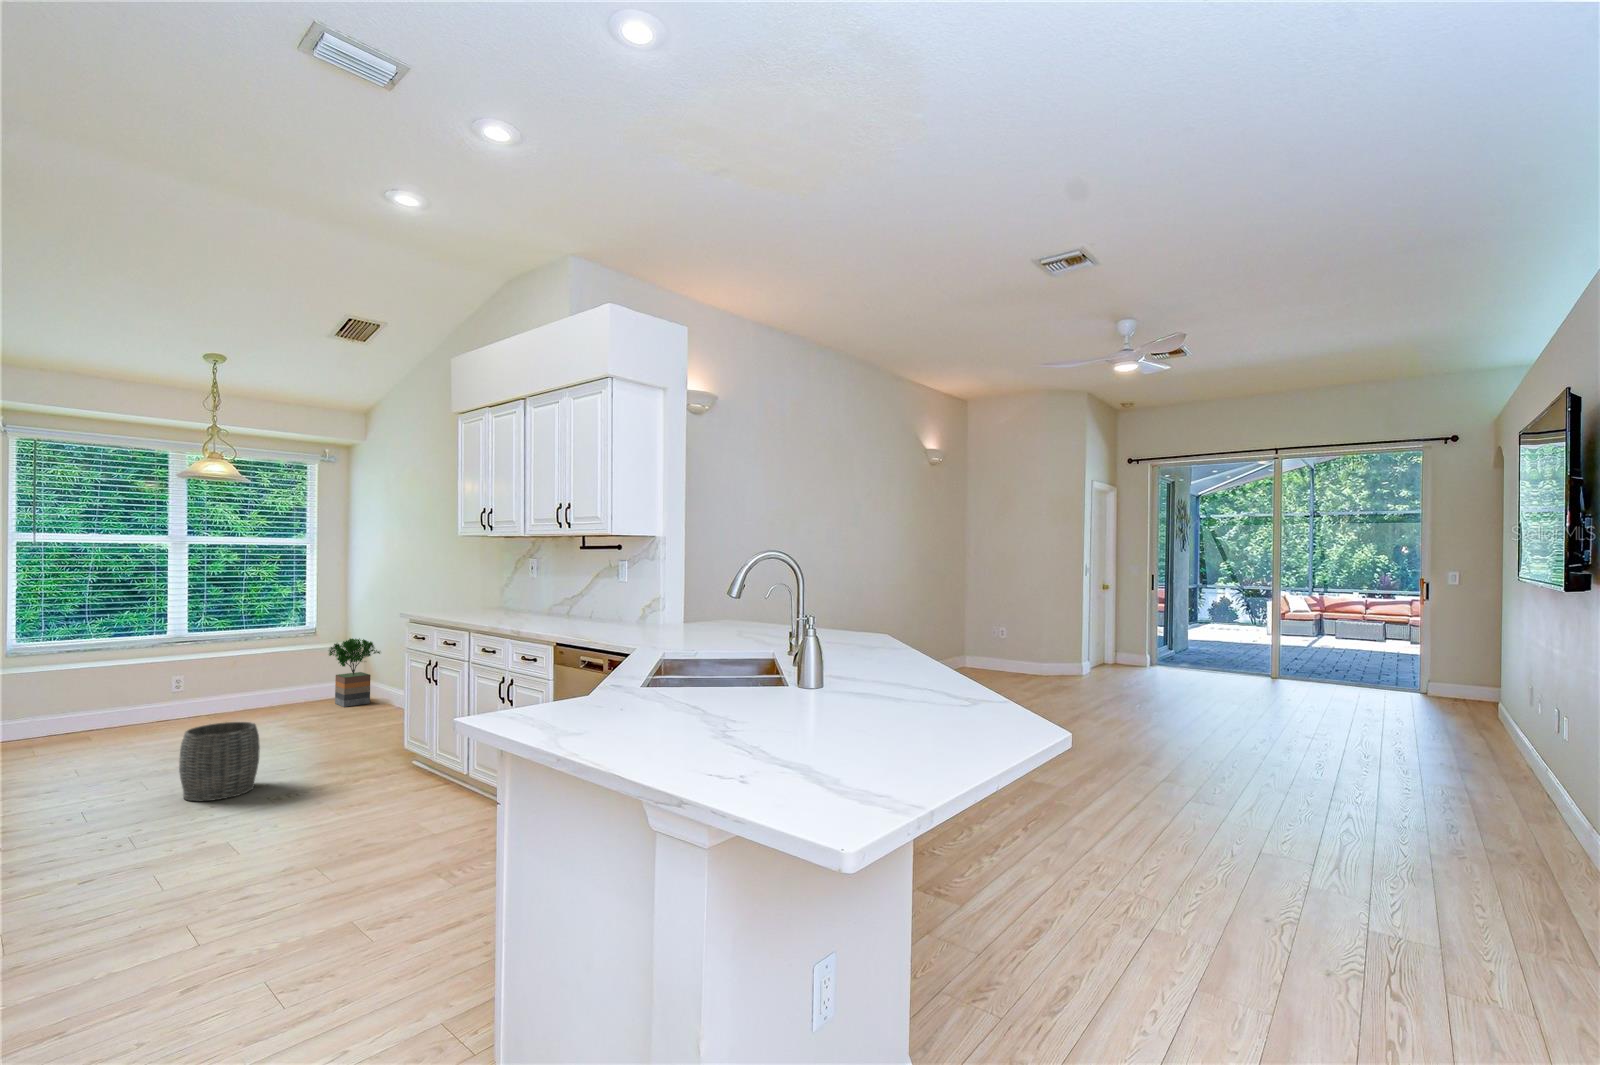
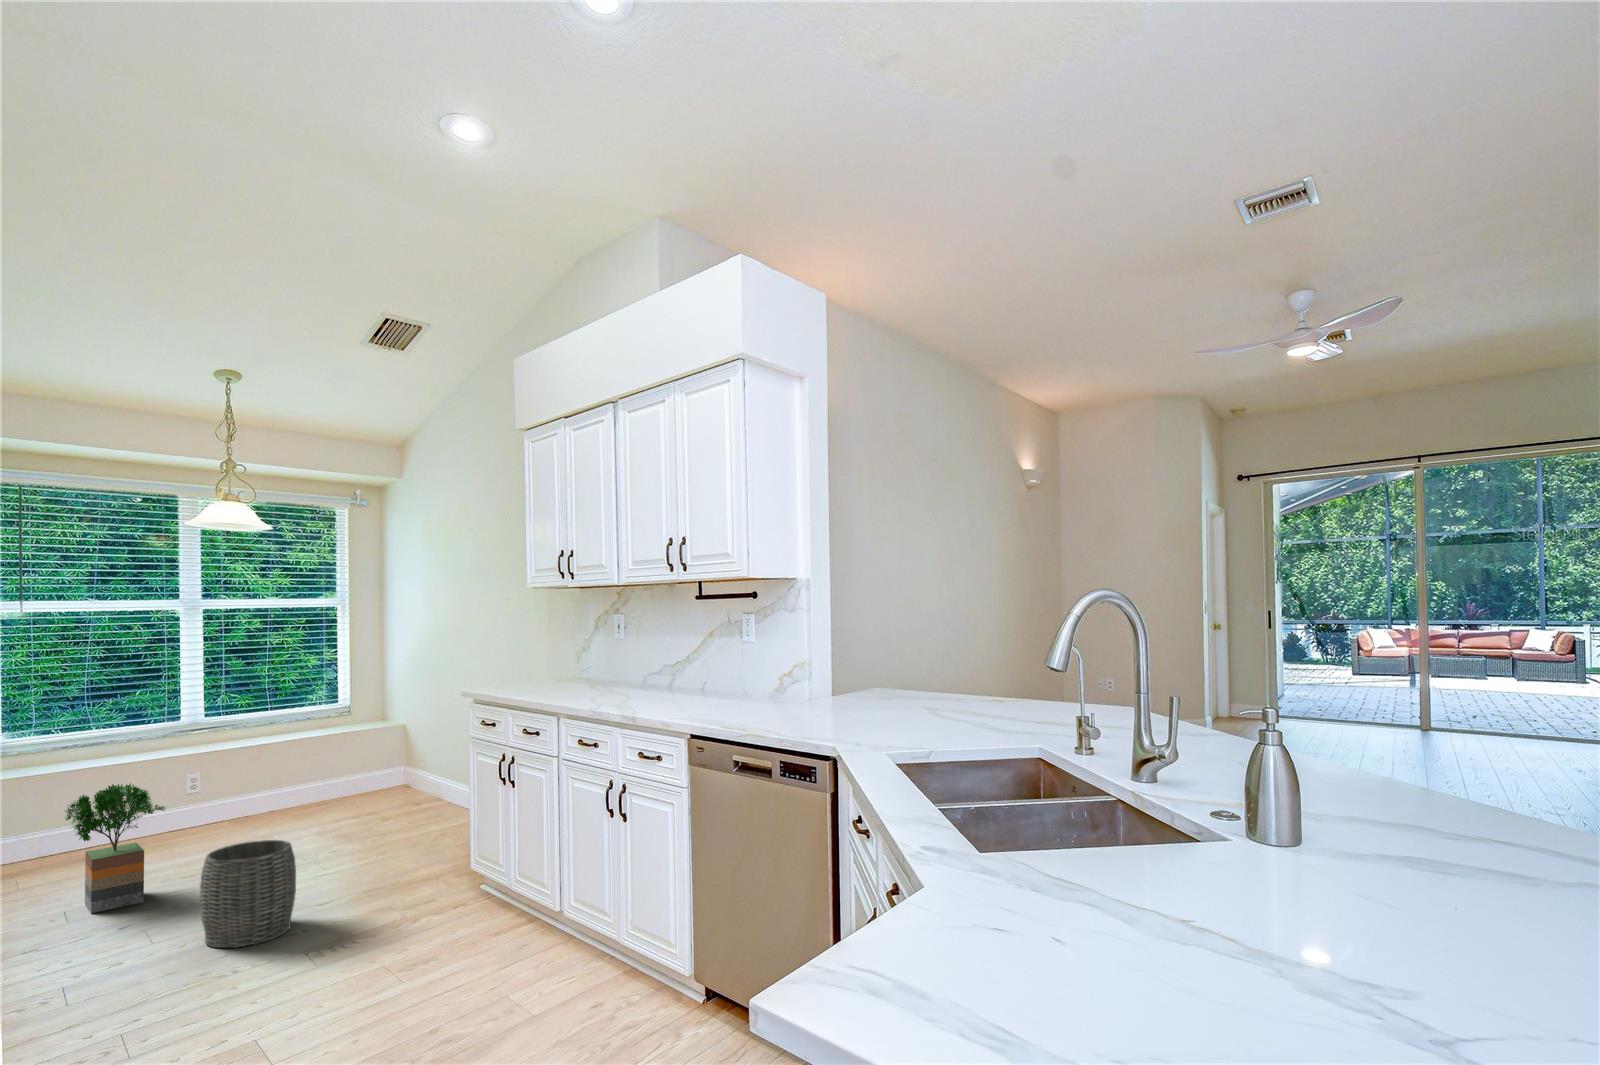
potted tree: present [329,638,380,707] -> present [65,783,166,913]

